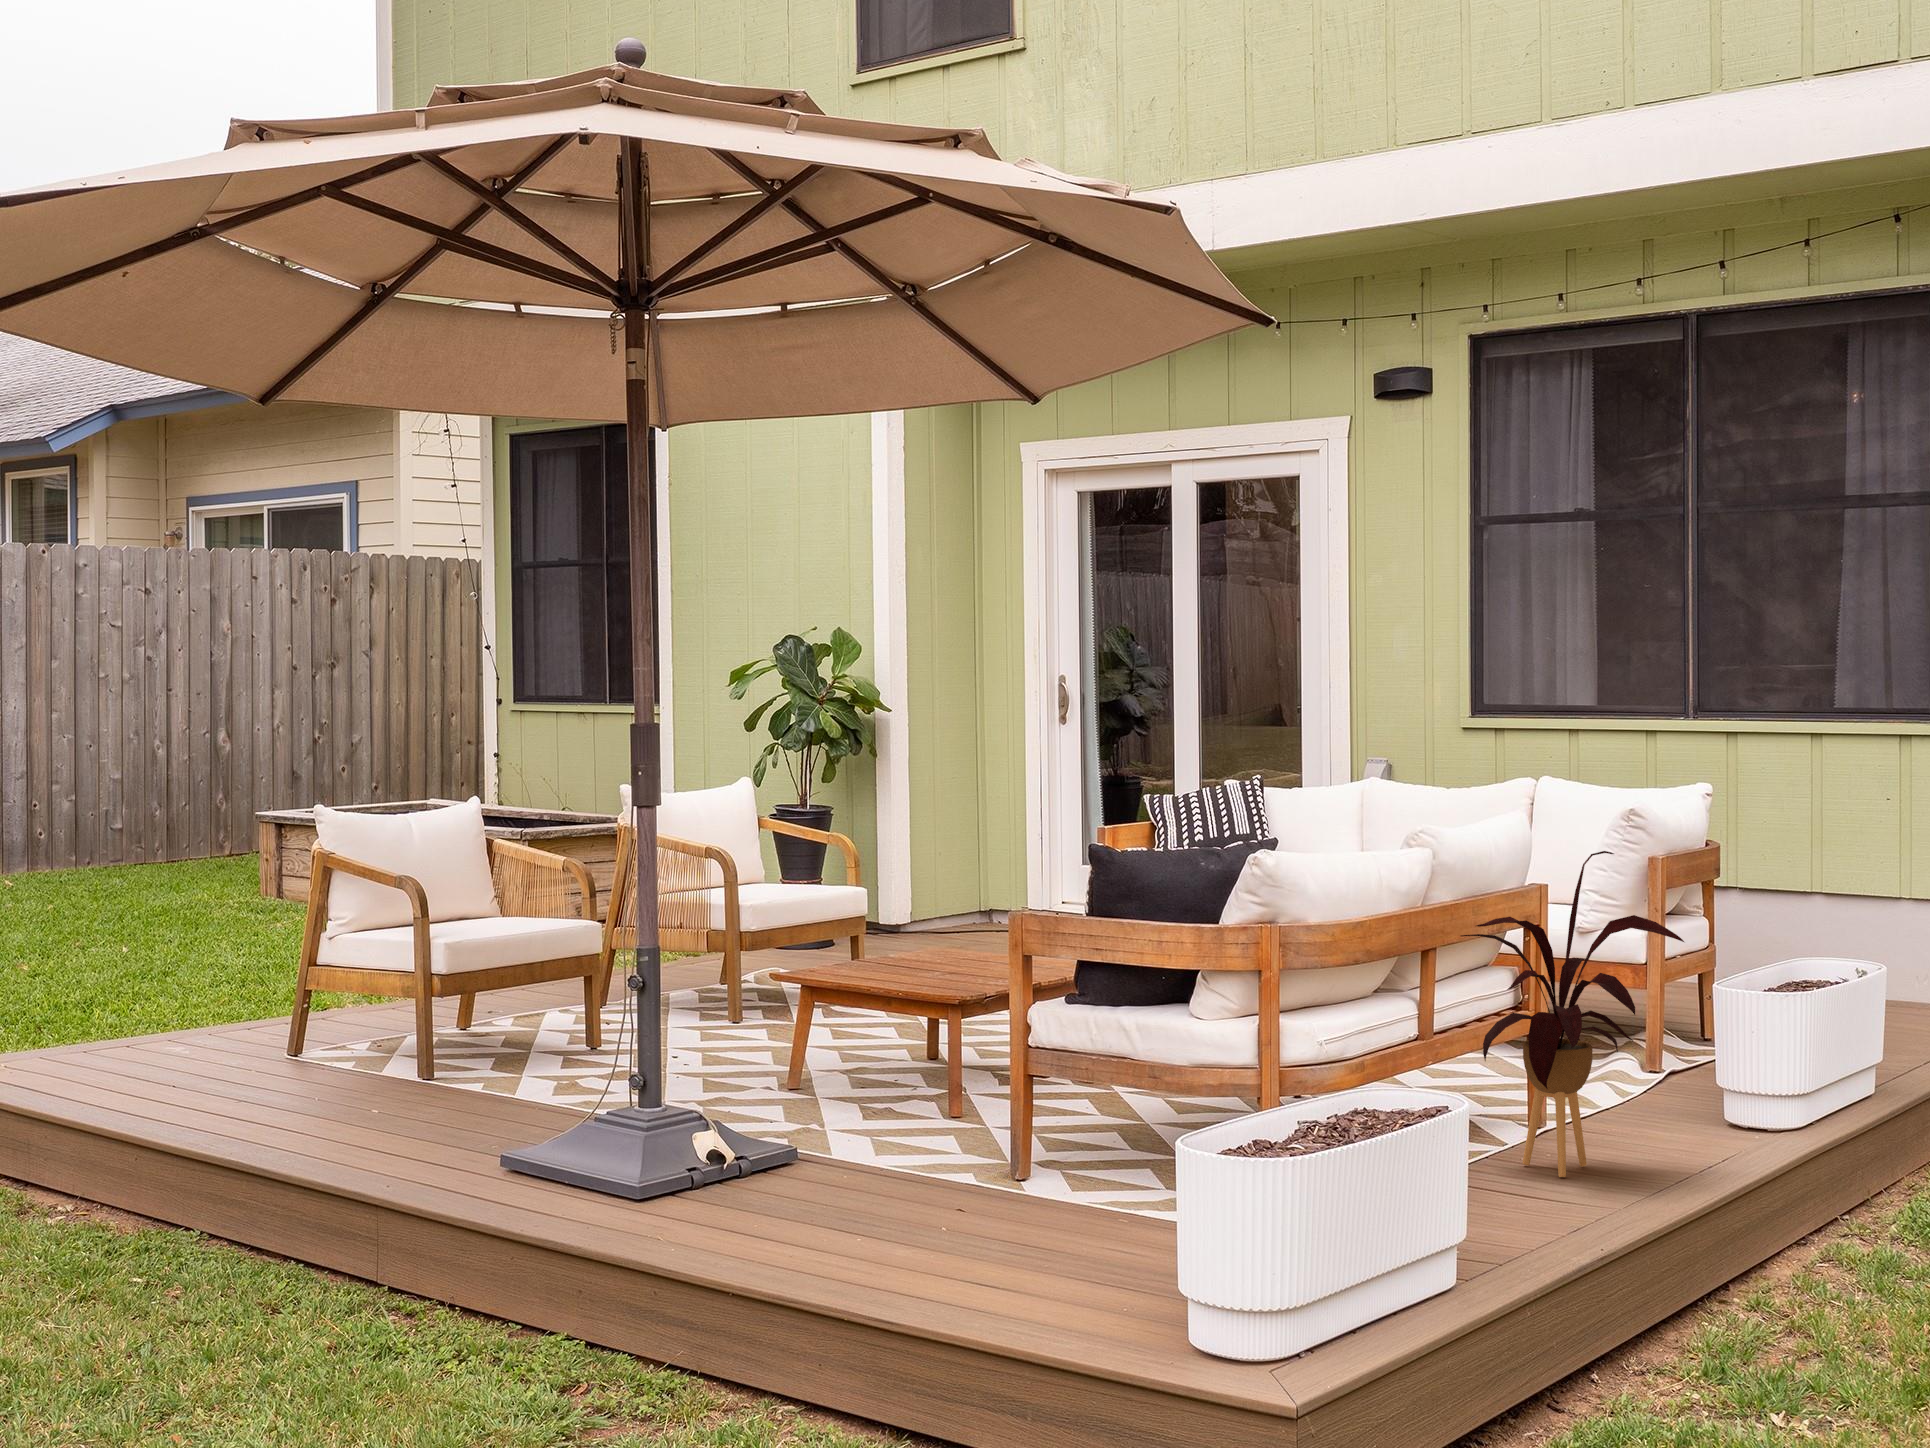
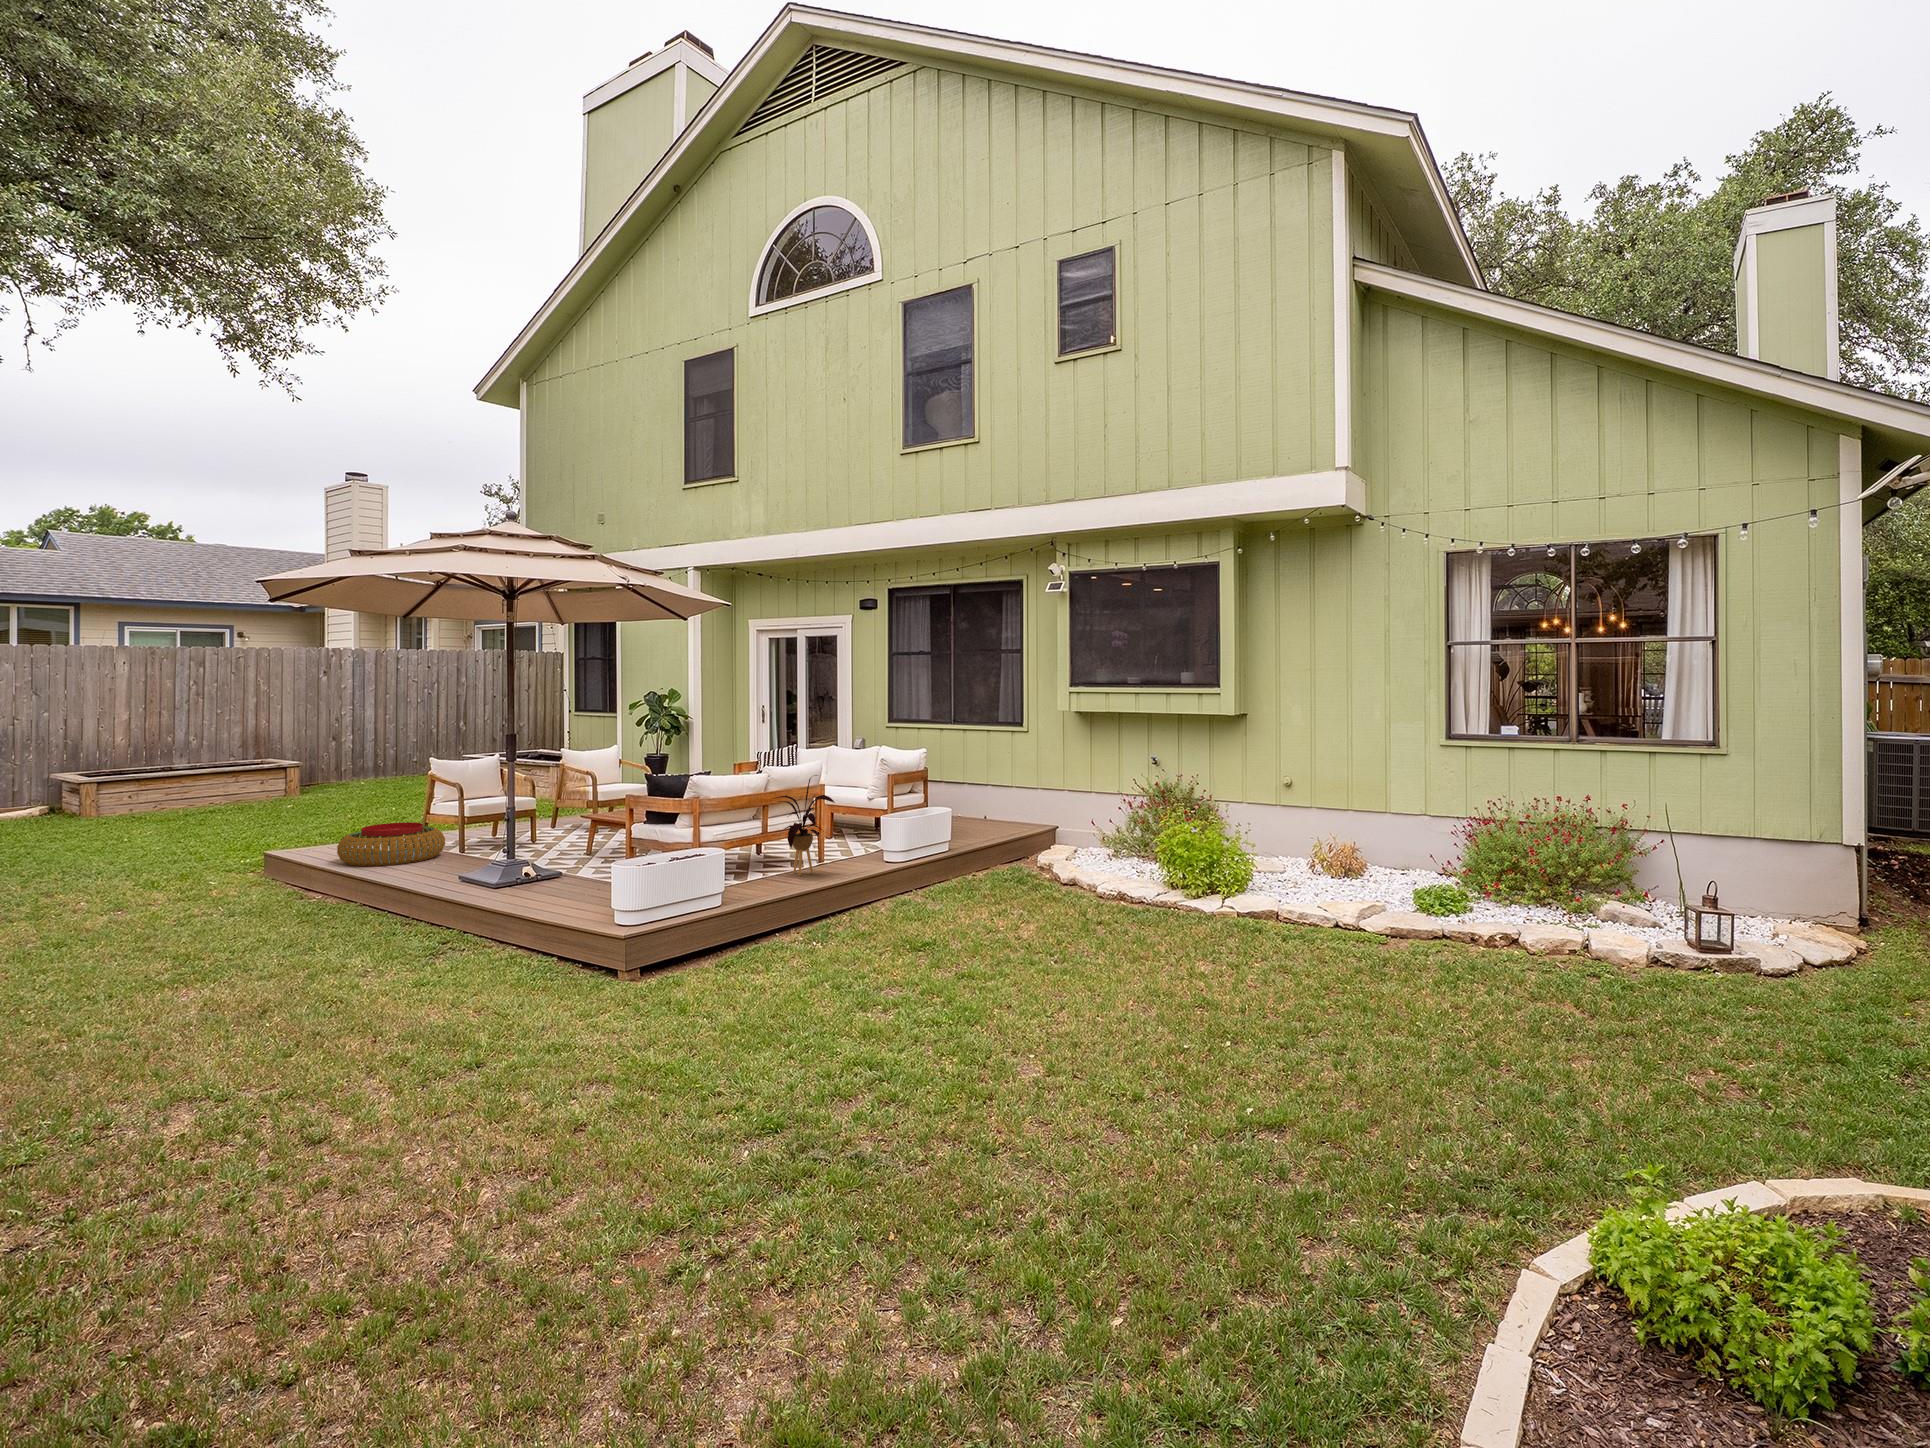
pouf: none [113,987,390,1116] -> present [337,822,445,866]

